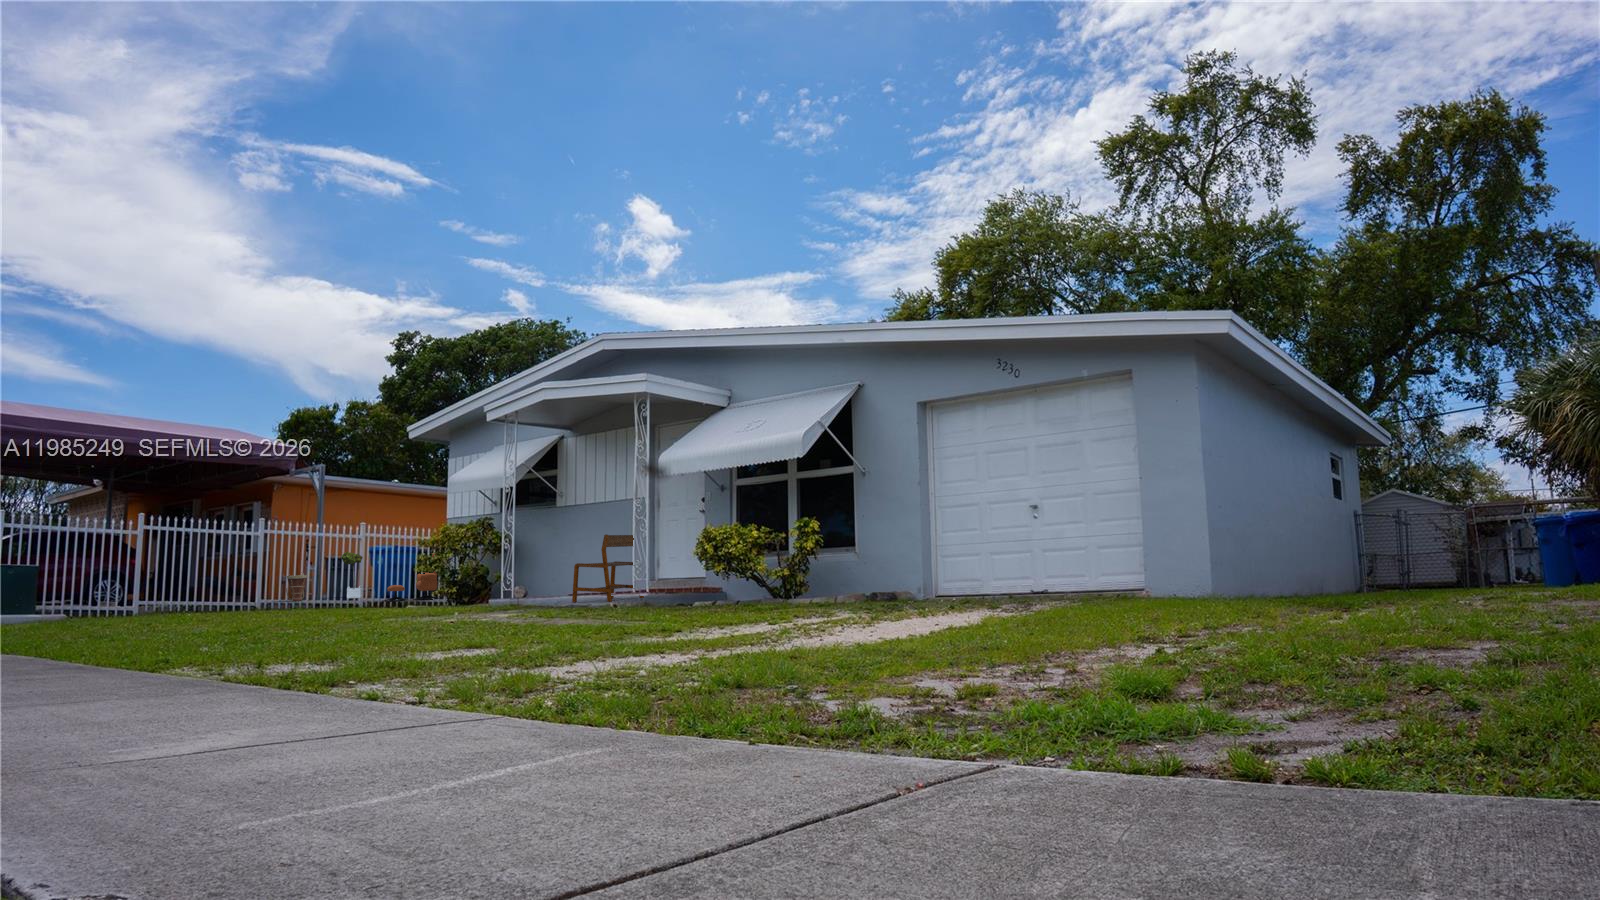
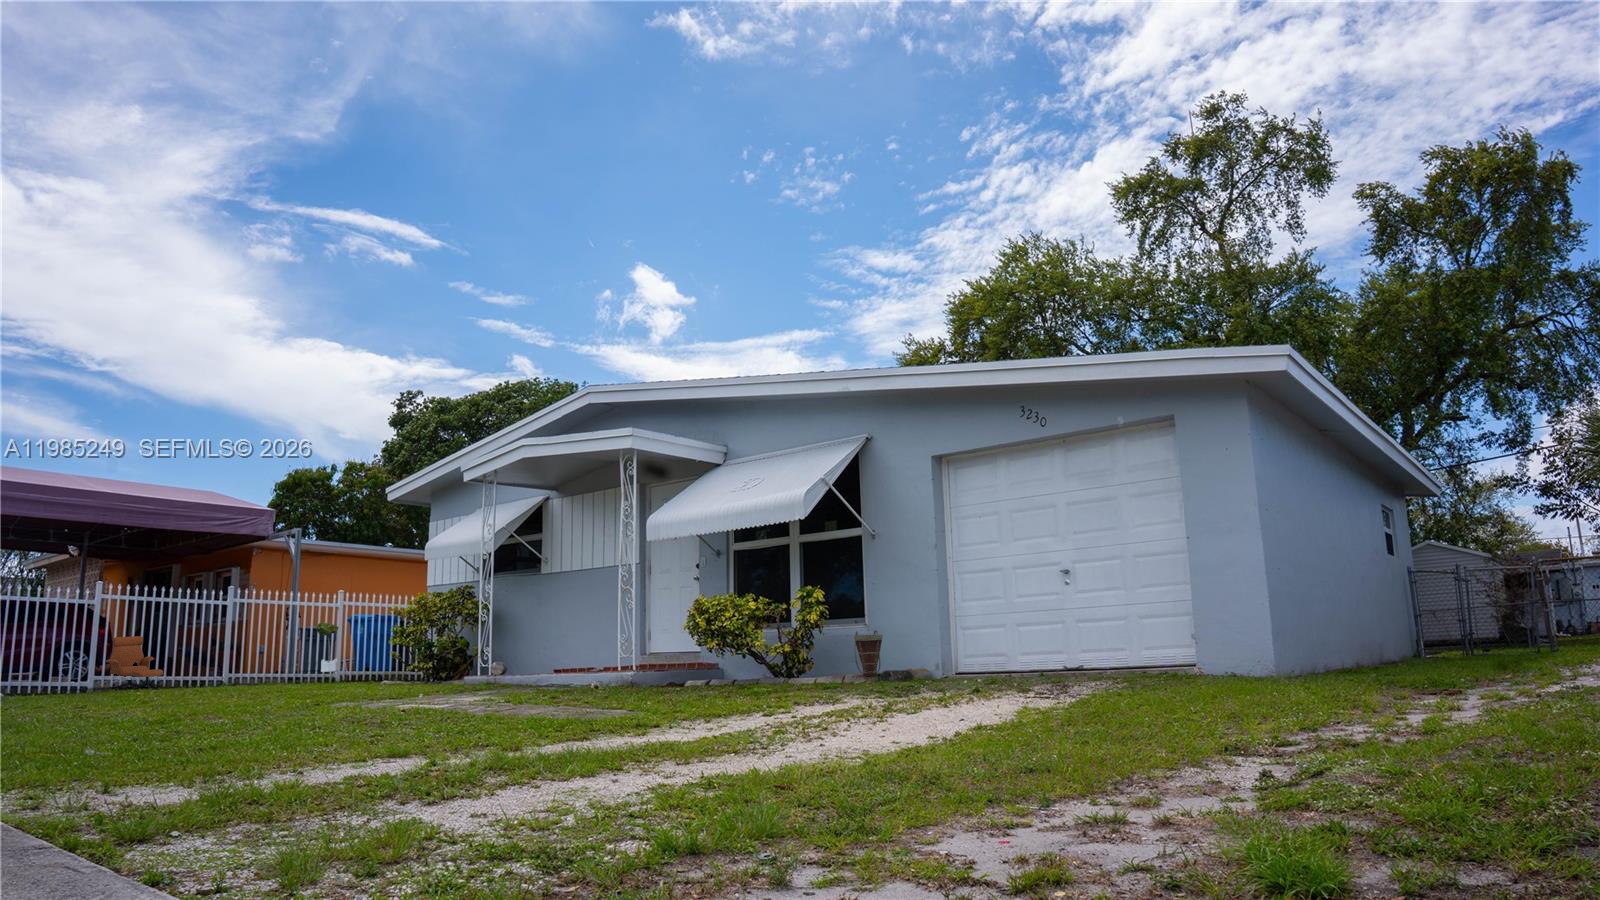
bench: present [572,535,644,602] -> none [554,604,634,680]
lounge chair: present [383,554,441,602] -> present [106,636,163,689]
basket: present [286,573,307,601] -> present [854,630,883,676]

